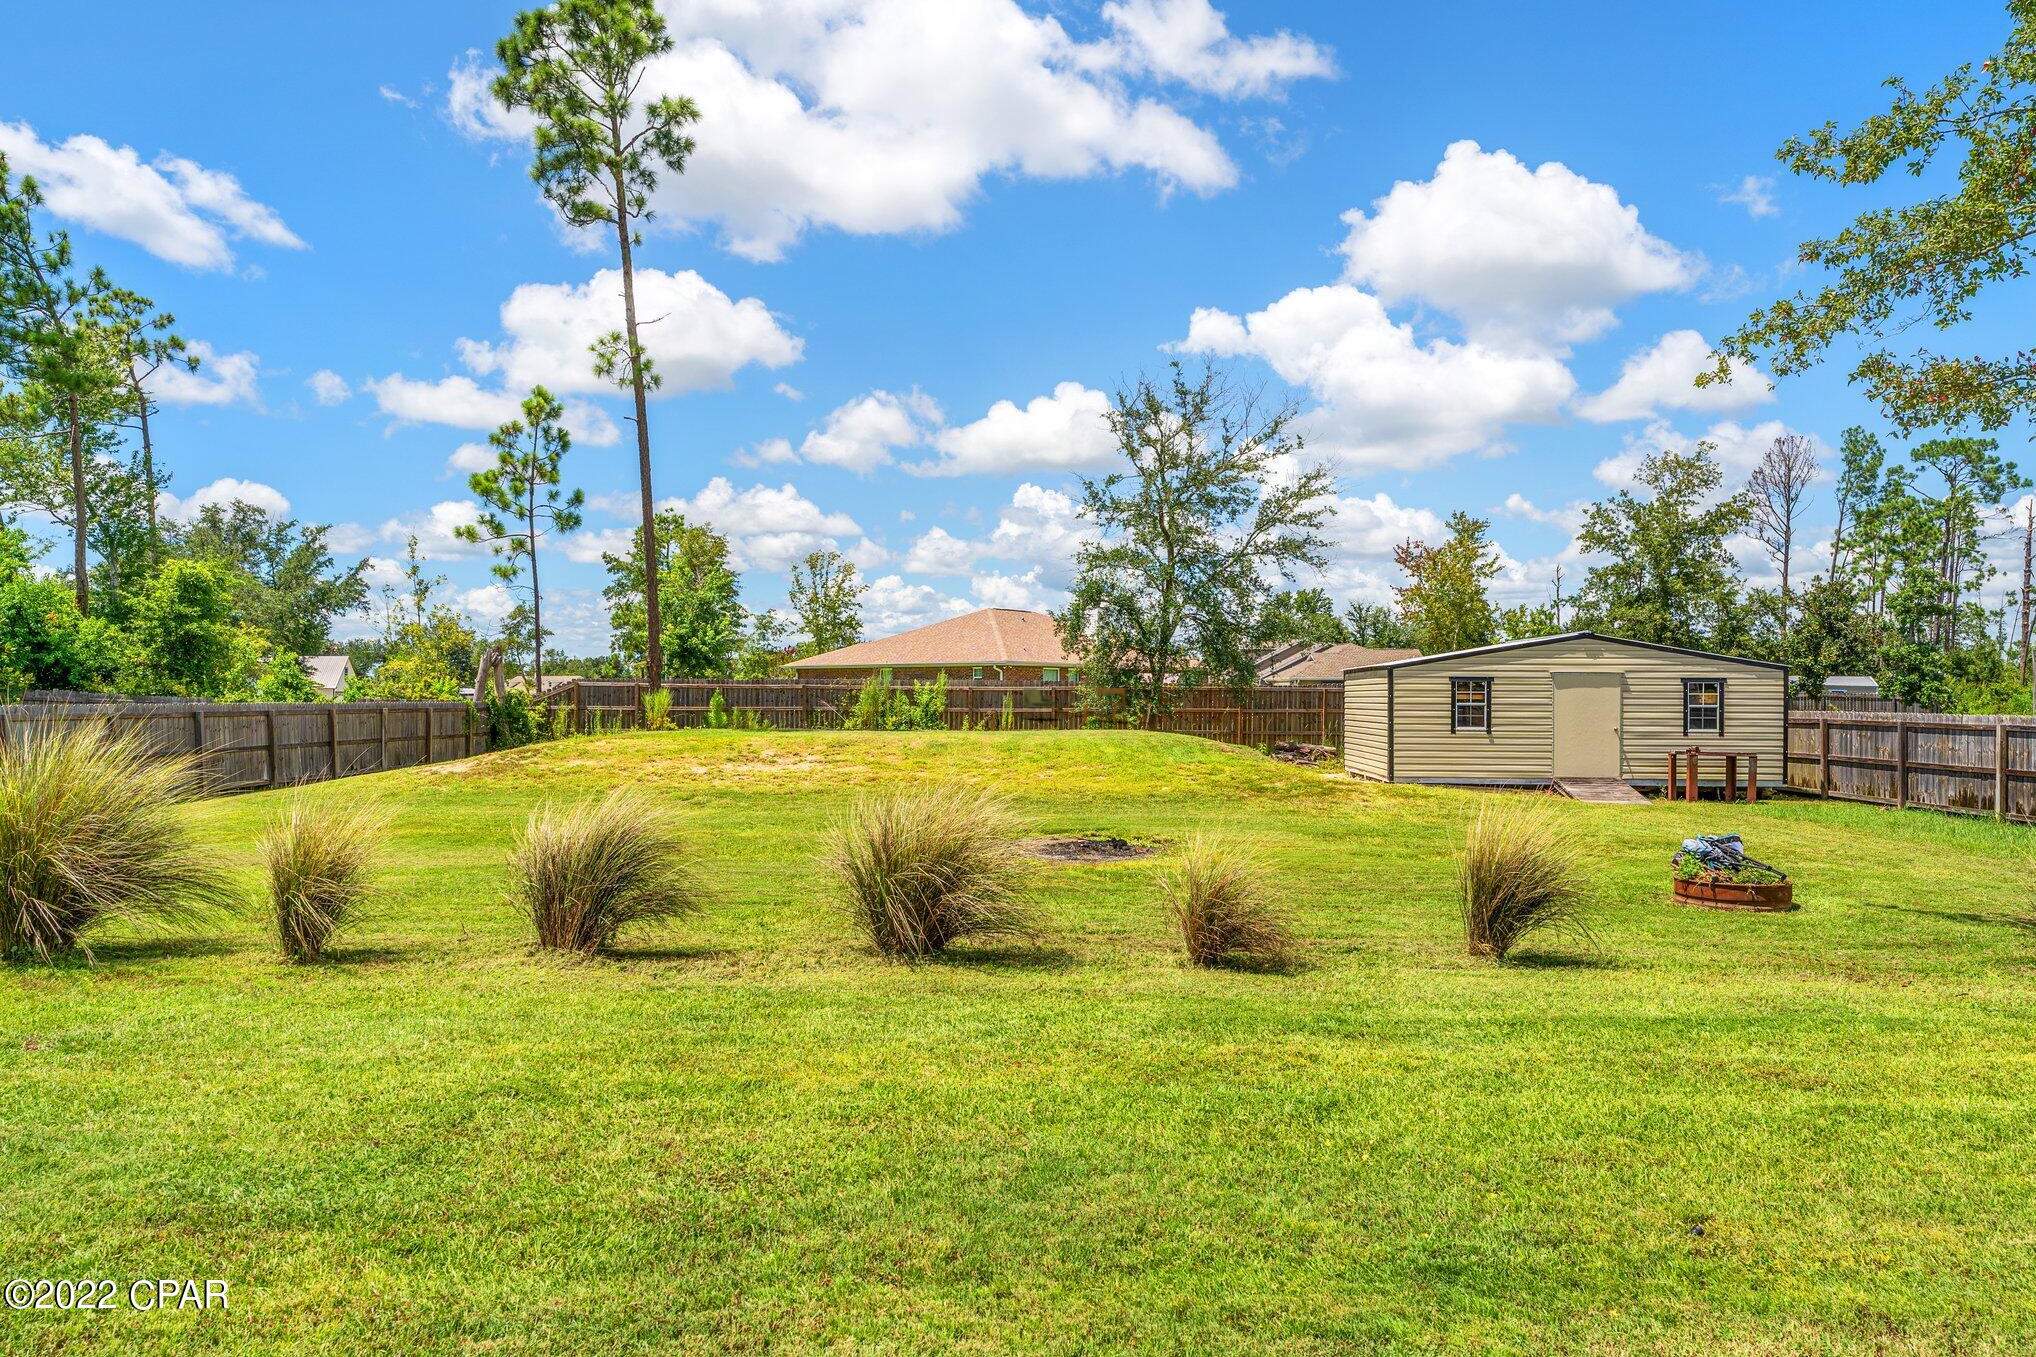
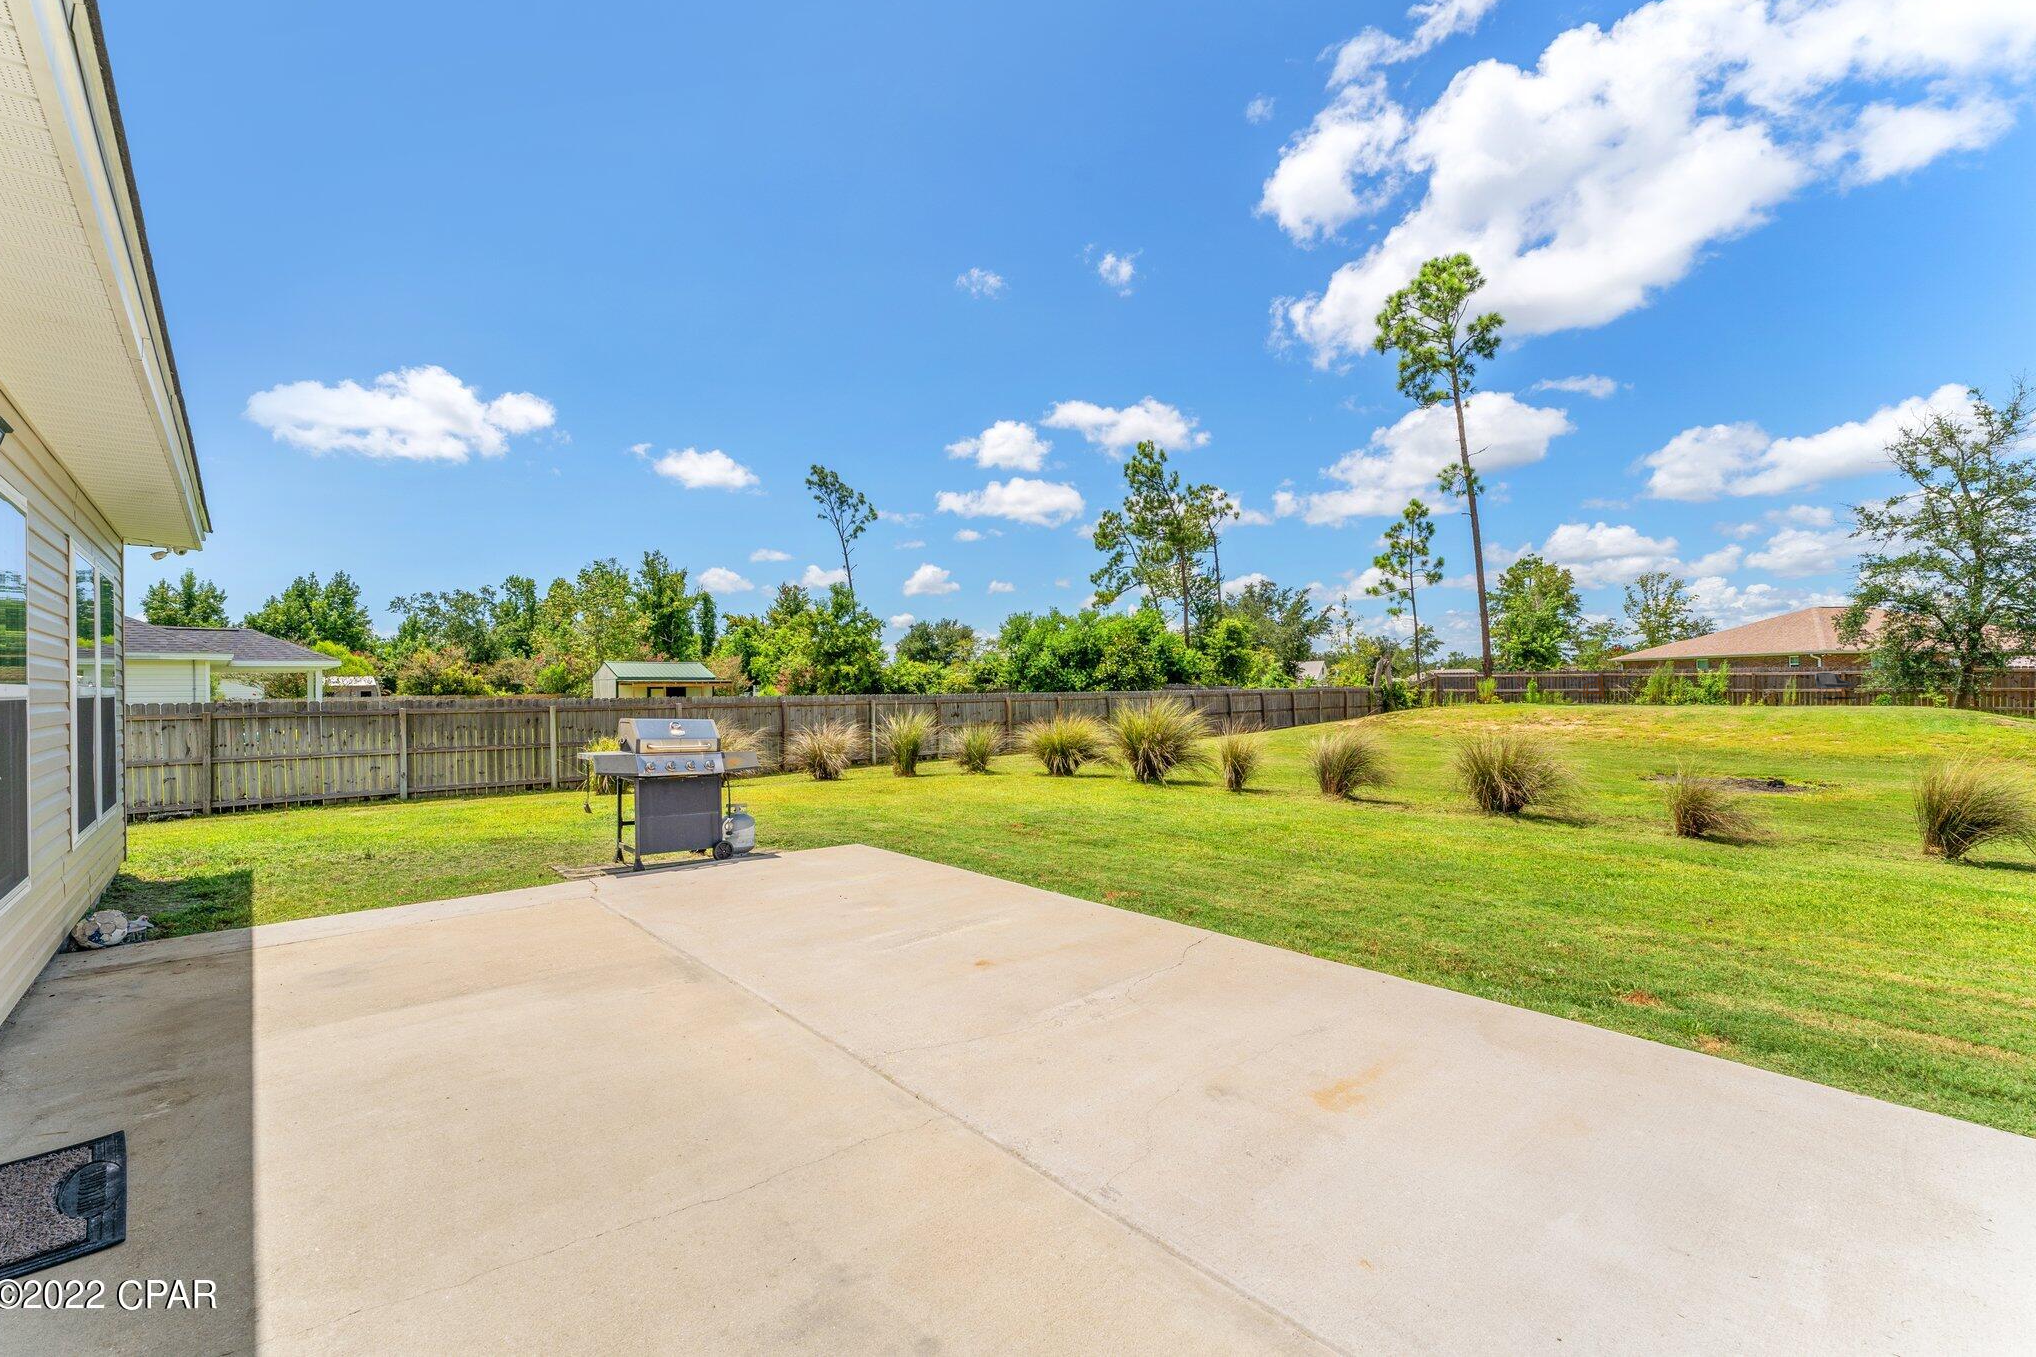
bench: present [1084,687,1126,722] -> present [1583,673,1605,698]

